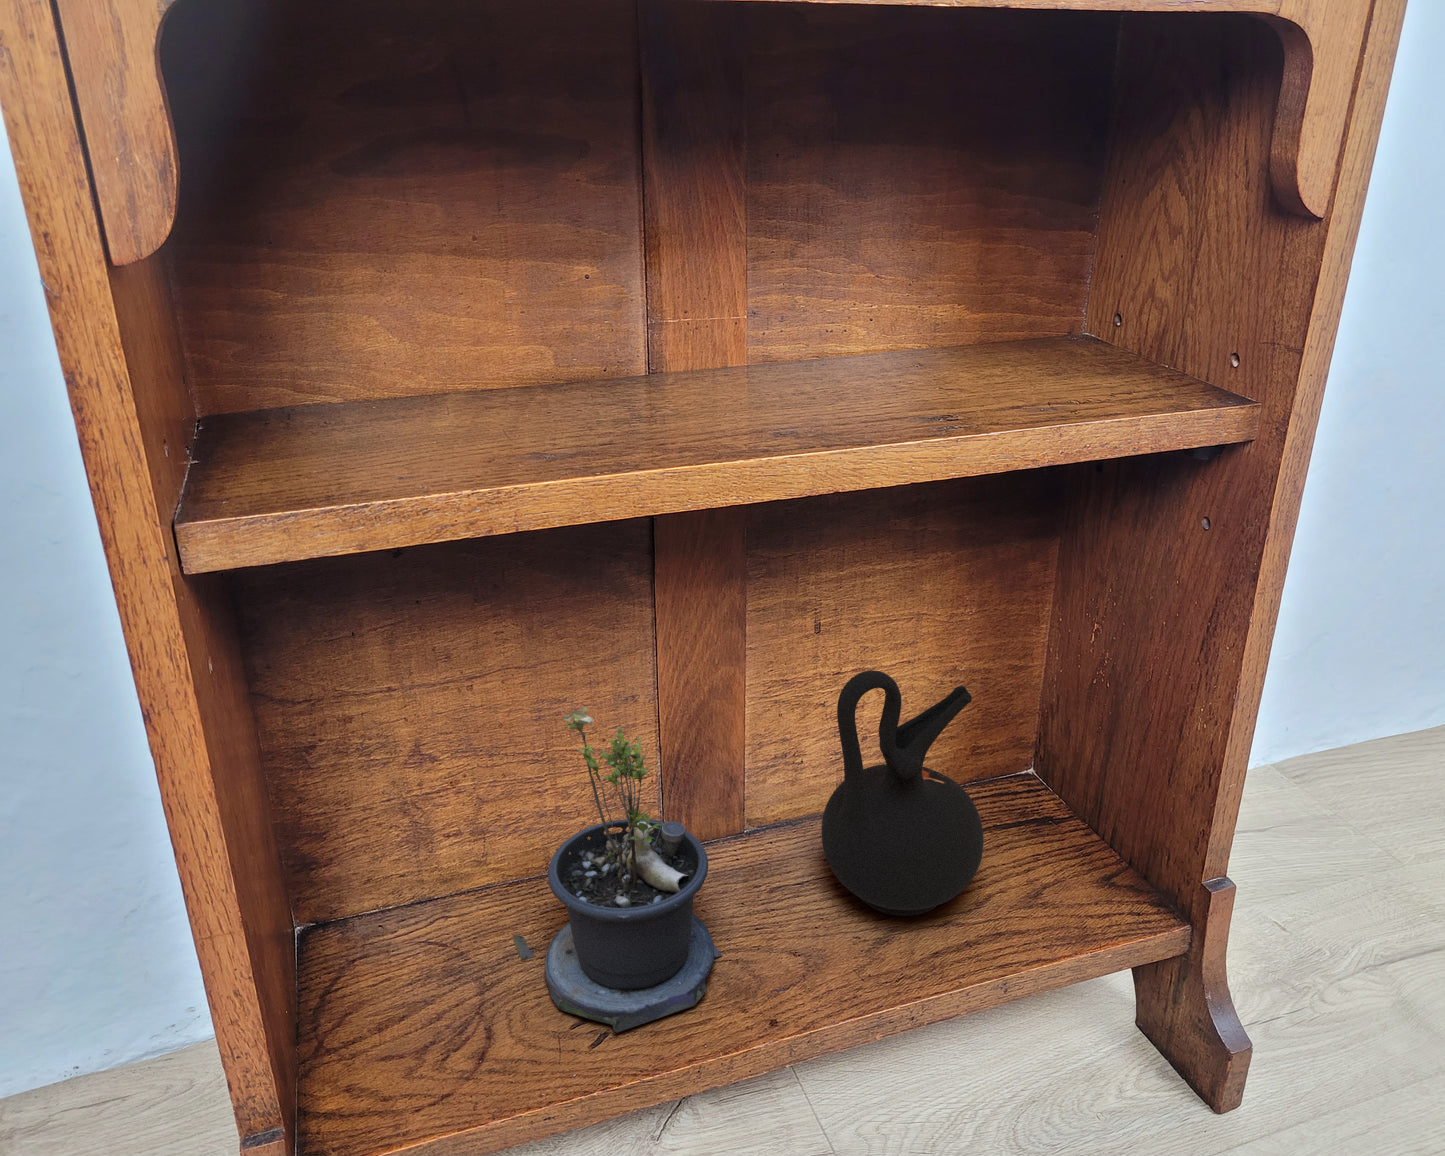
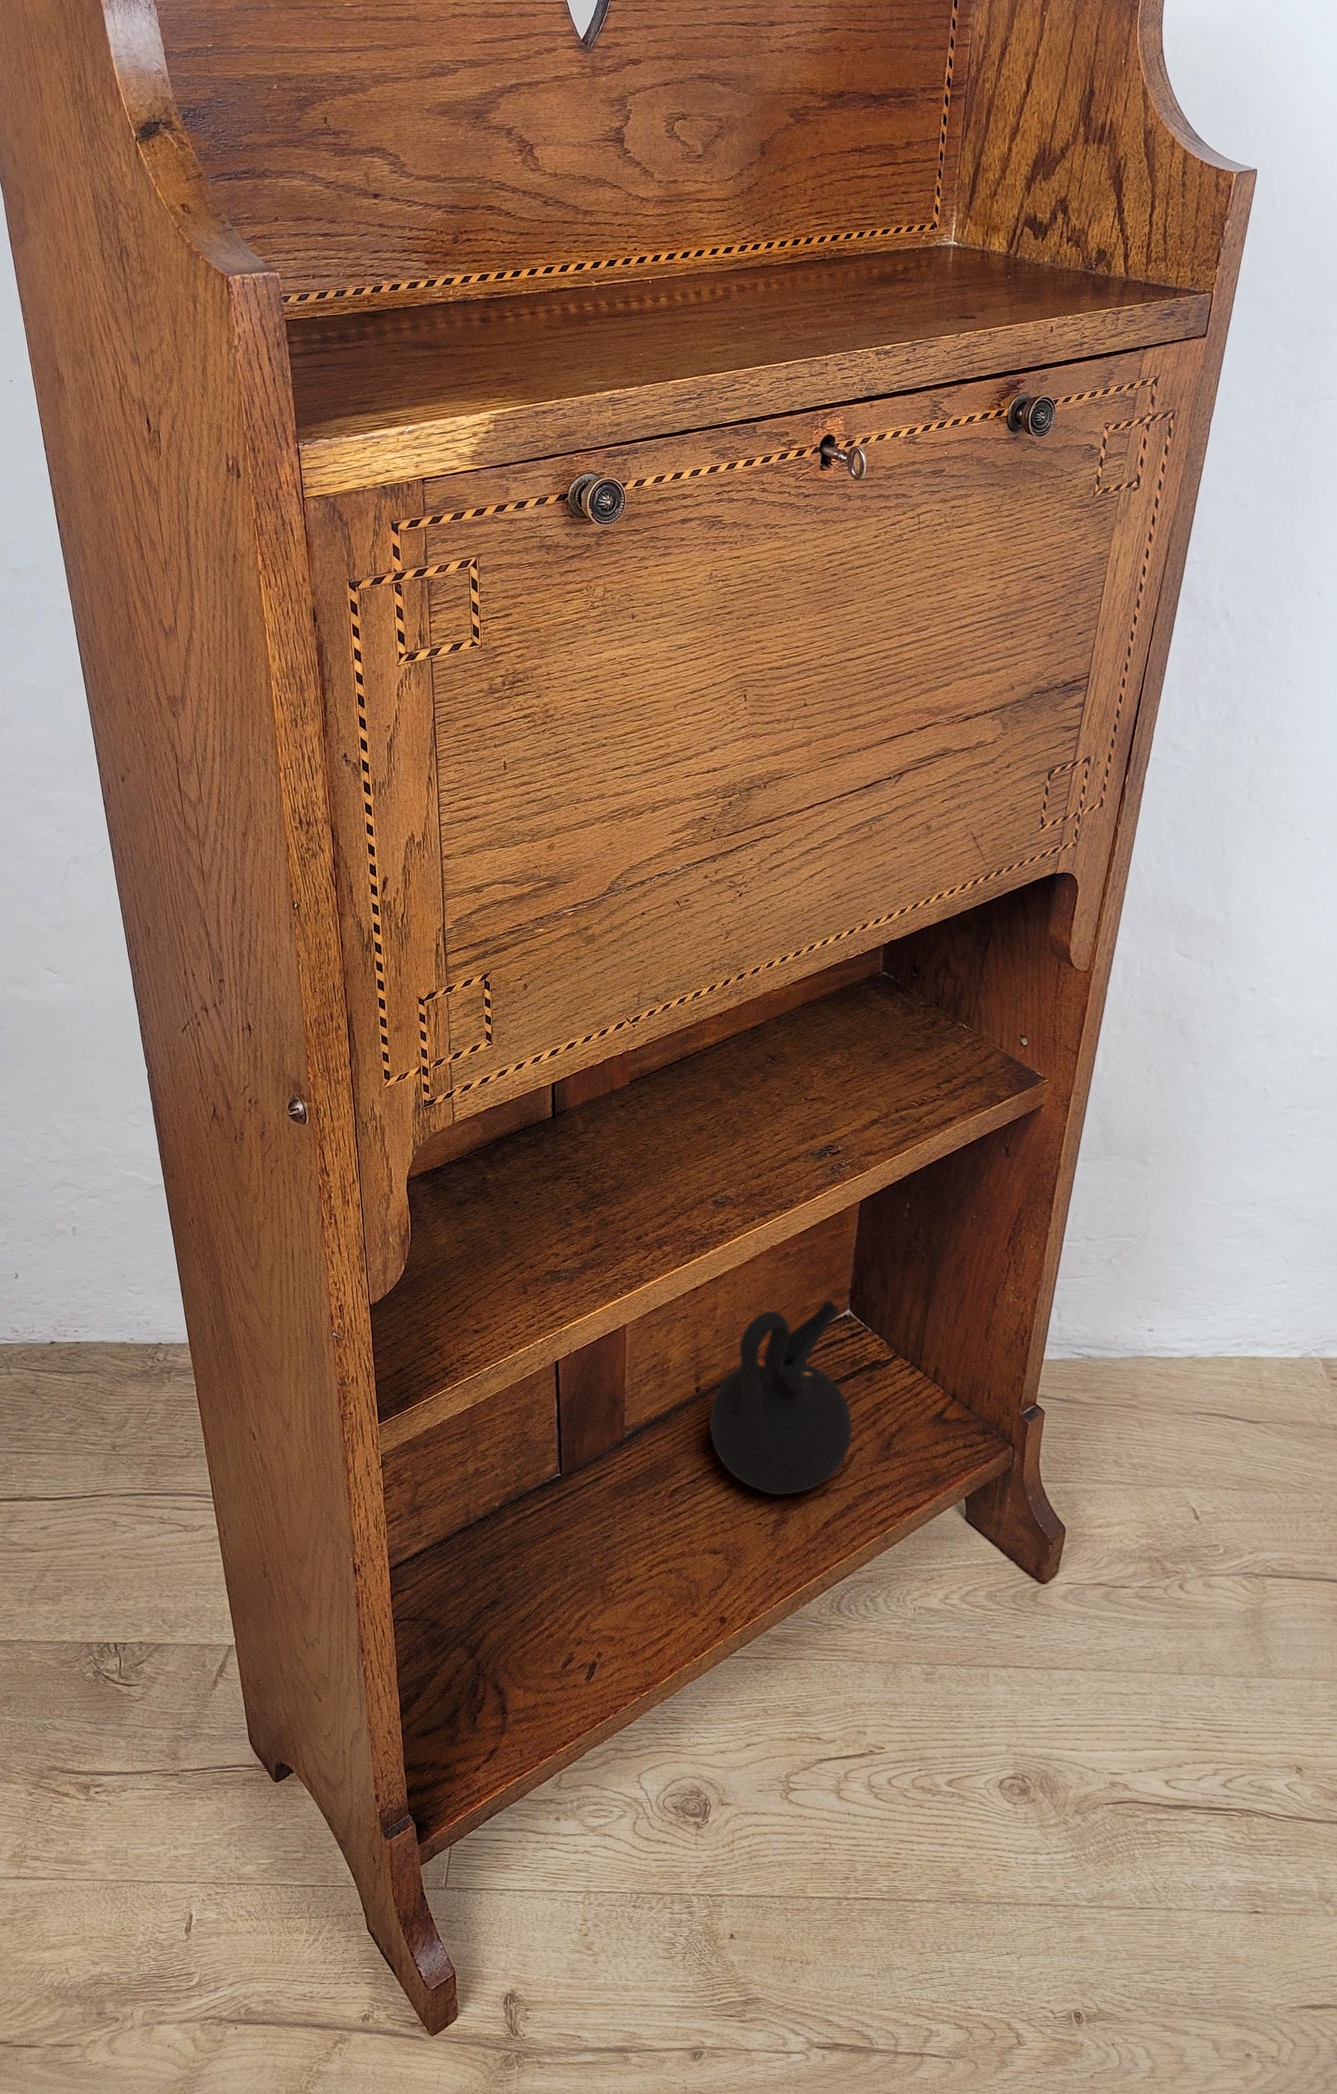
potted plant: present [513,706,722,1033] -> none [467,1407,662,1662]

